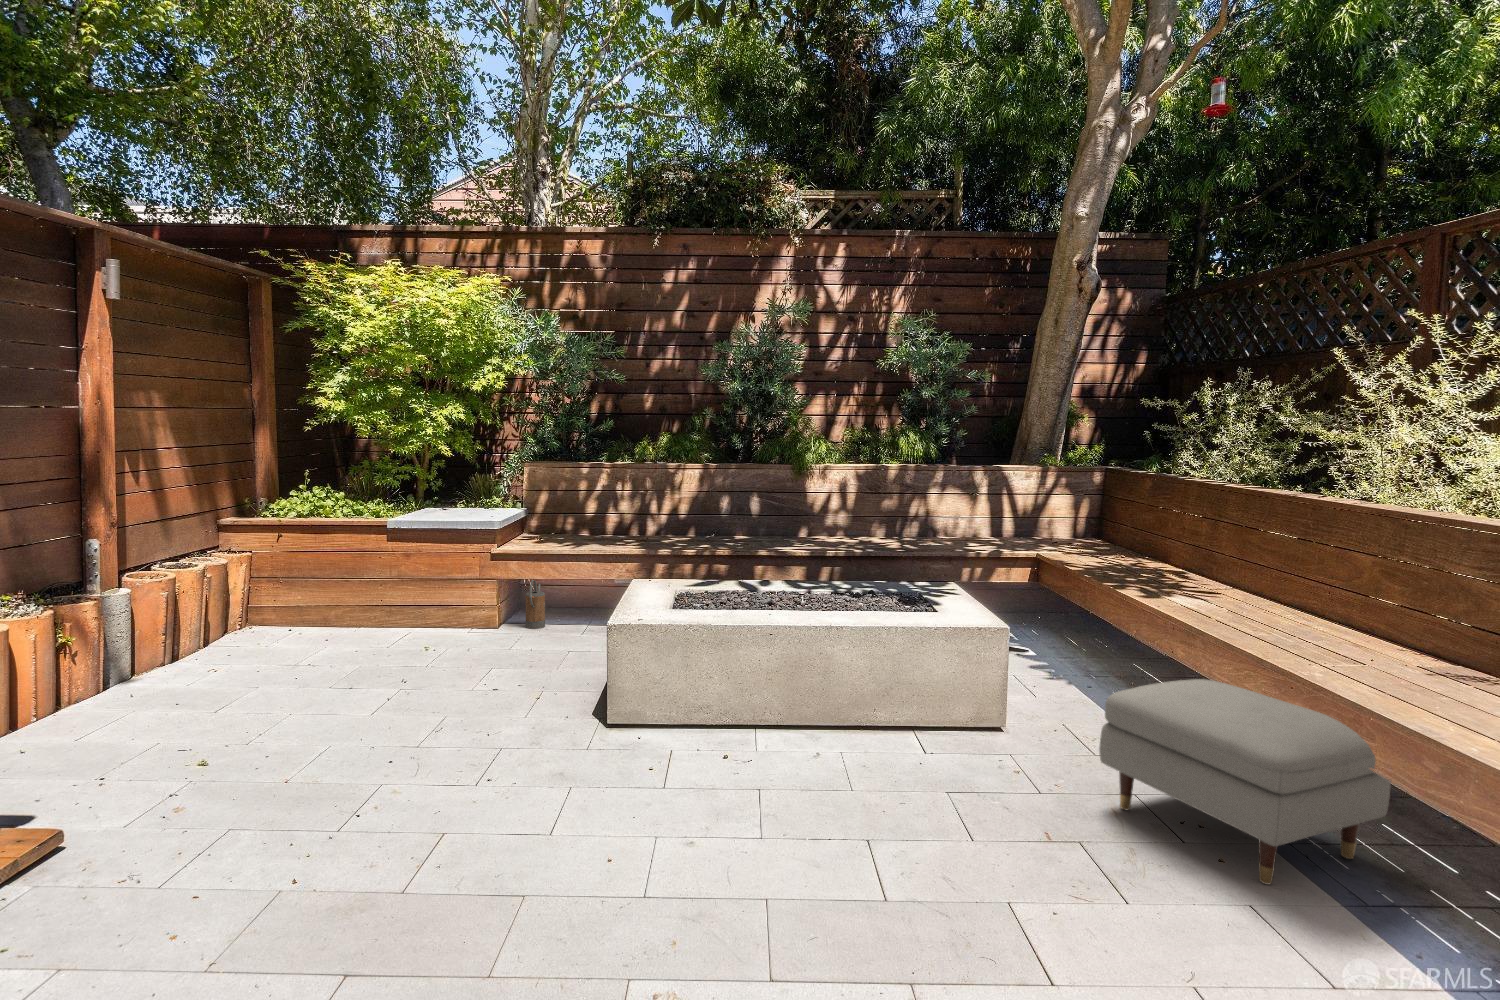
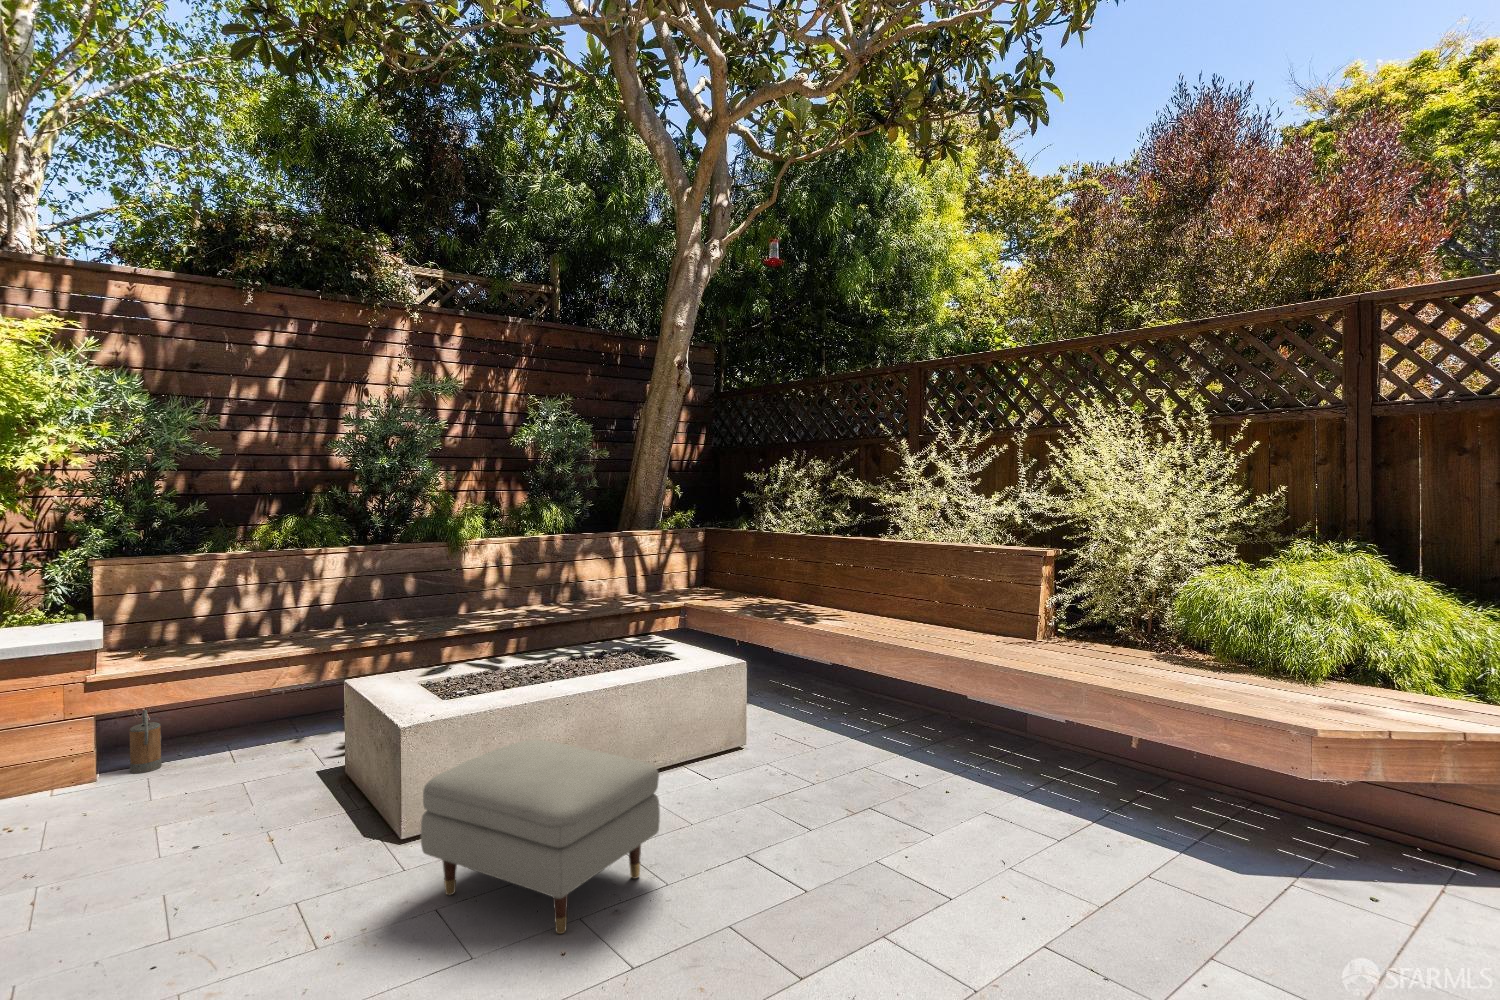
ottoman: present [1099,679,1390,885] -> present [421,740,660,934]

